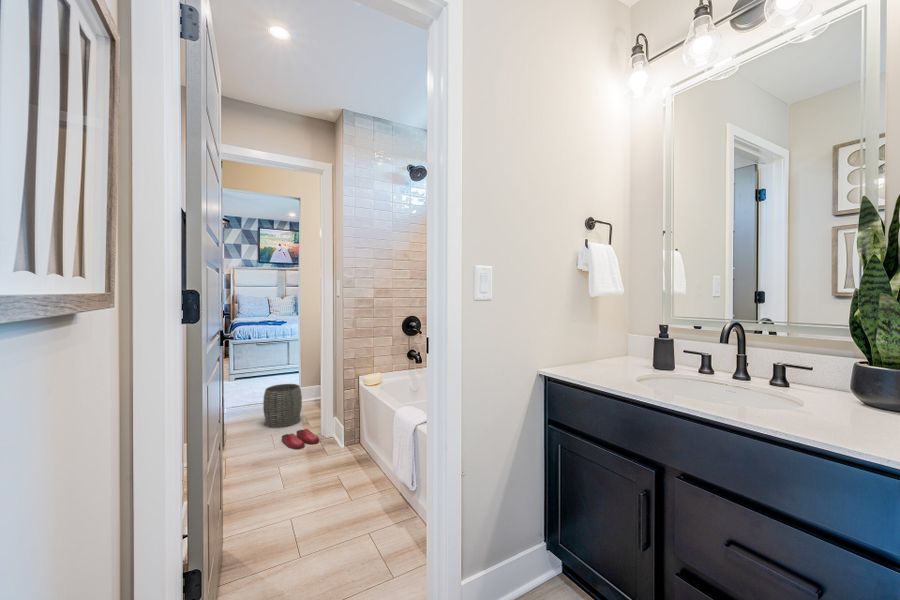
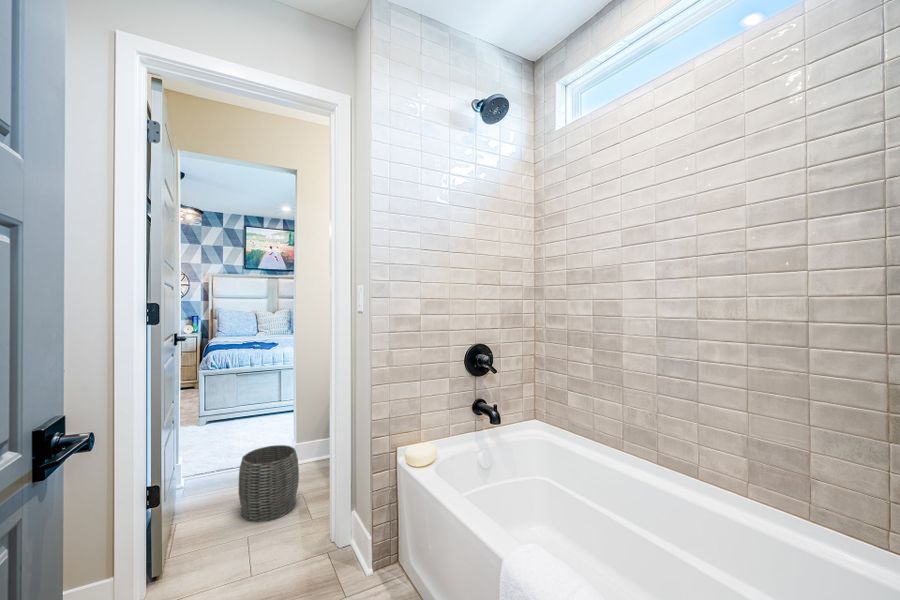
slippers: present [282,429,319,449] -> none [266,531,329,579]

